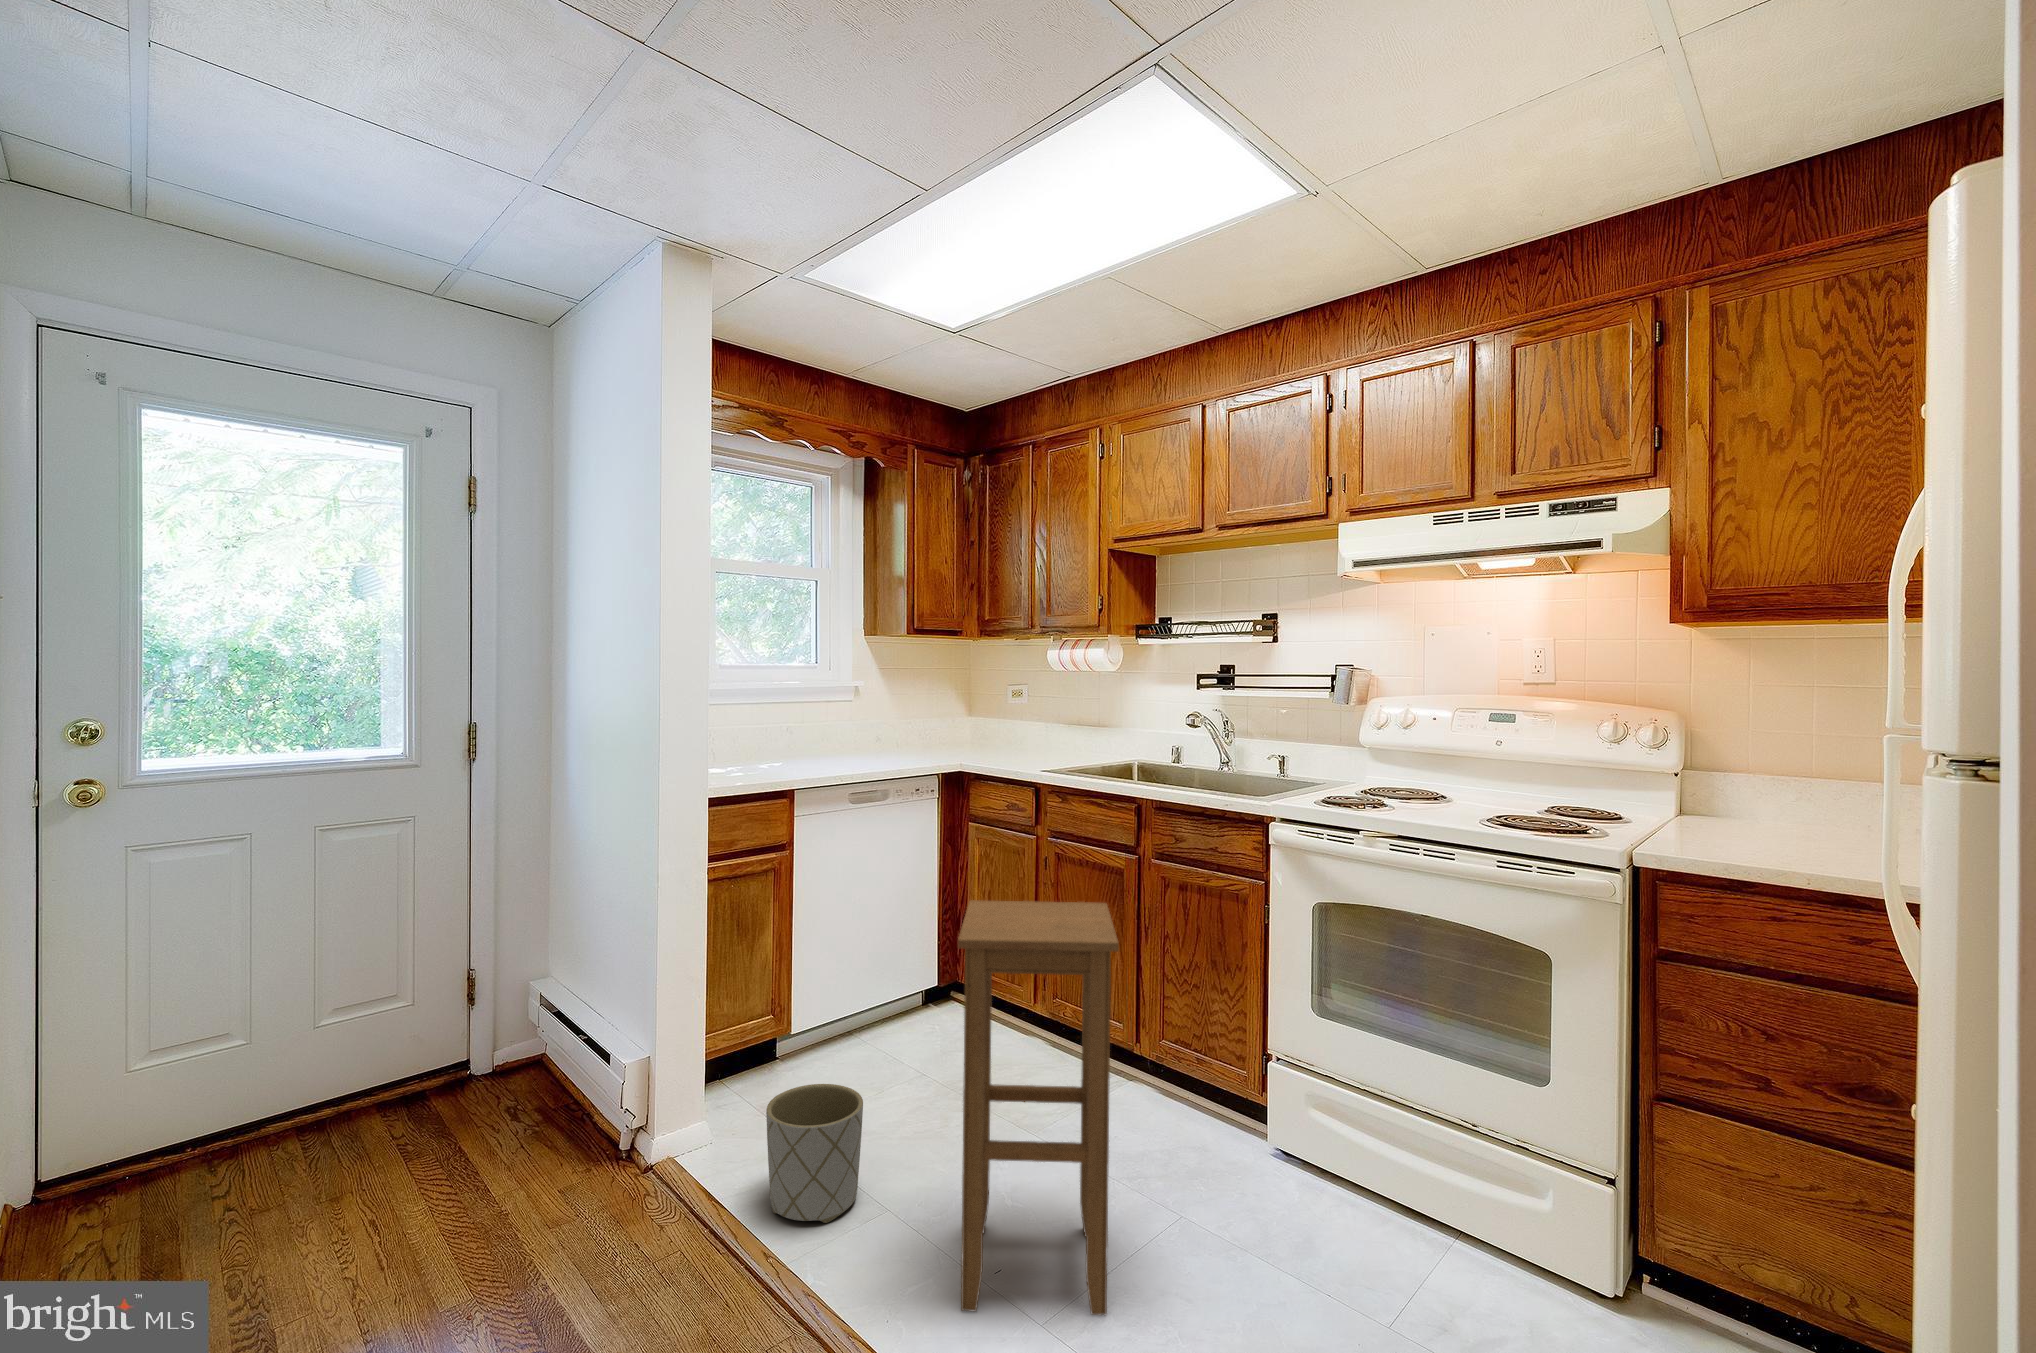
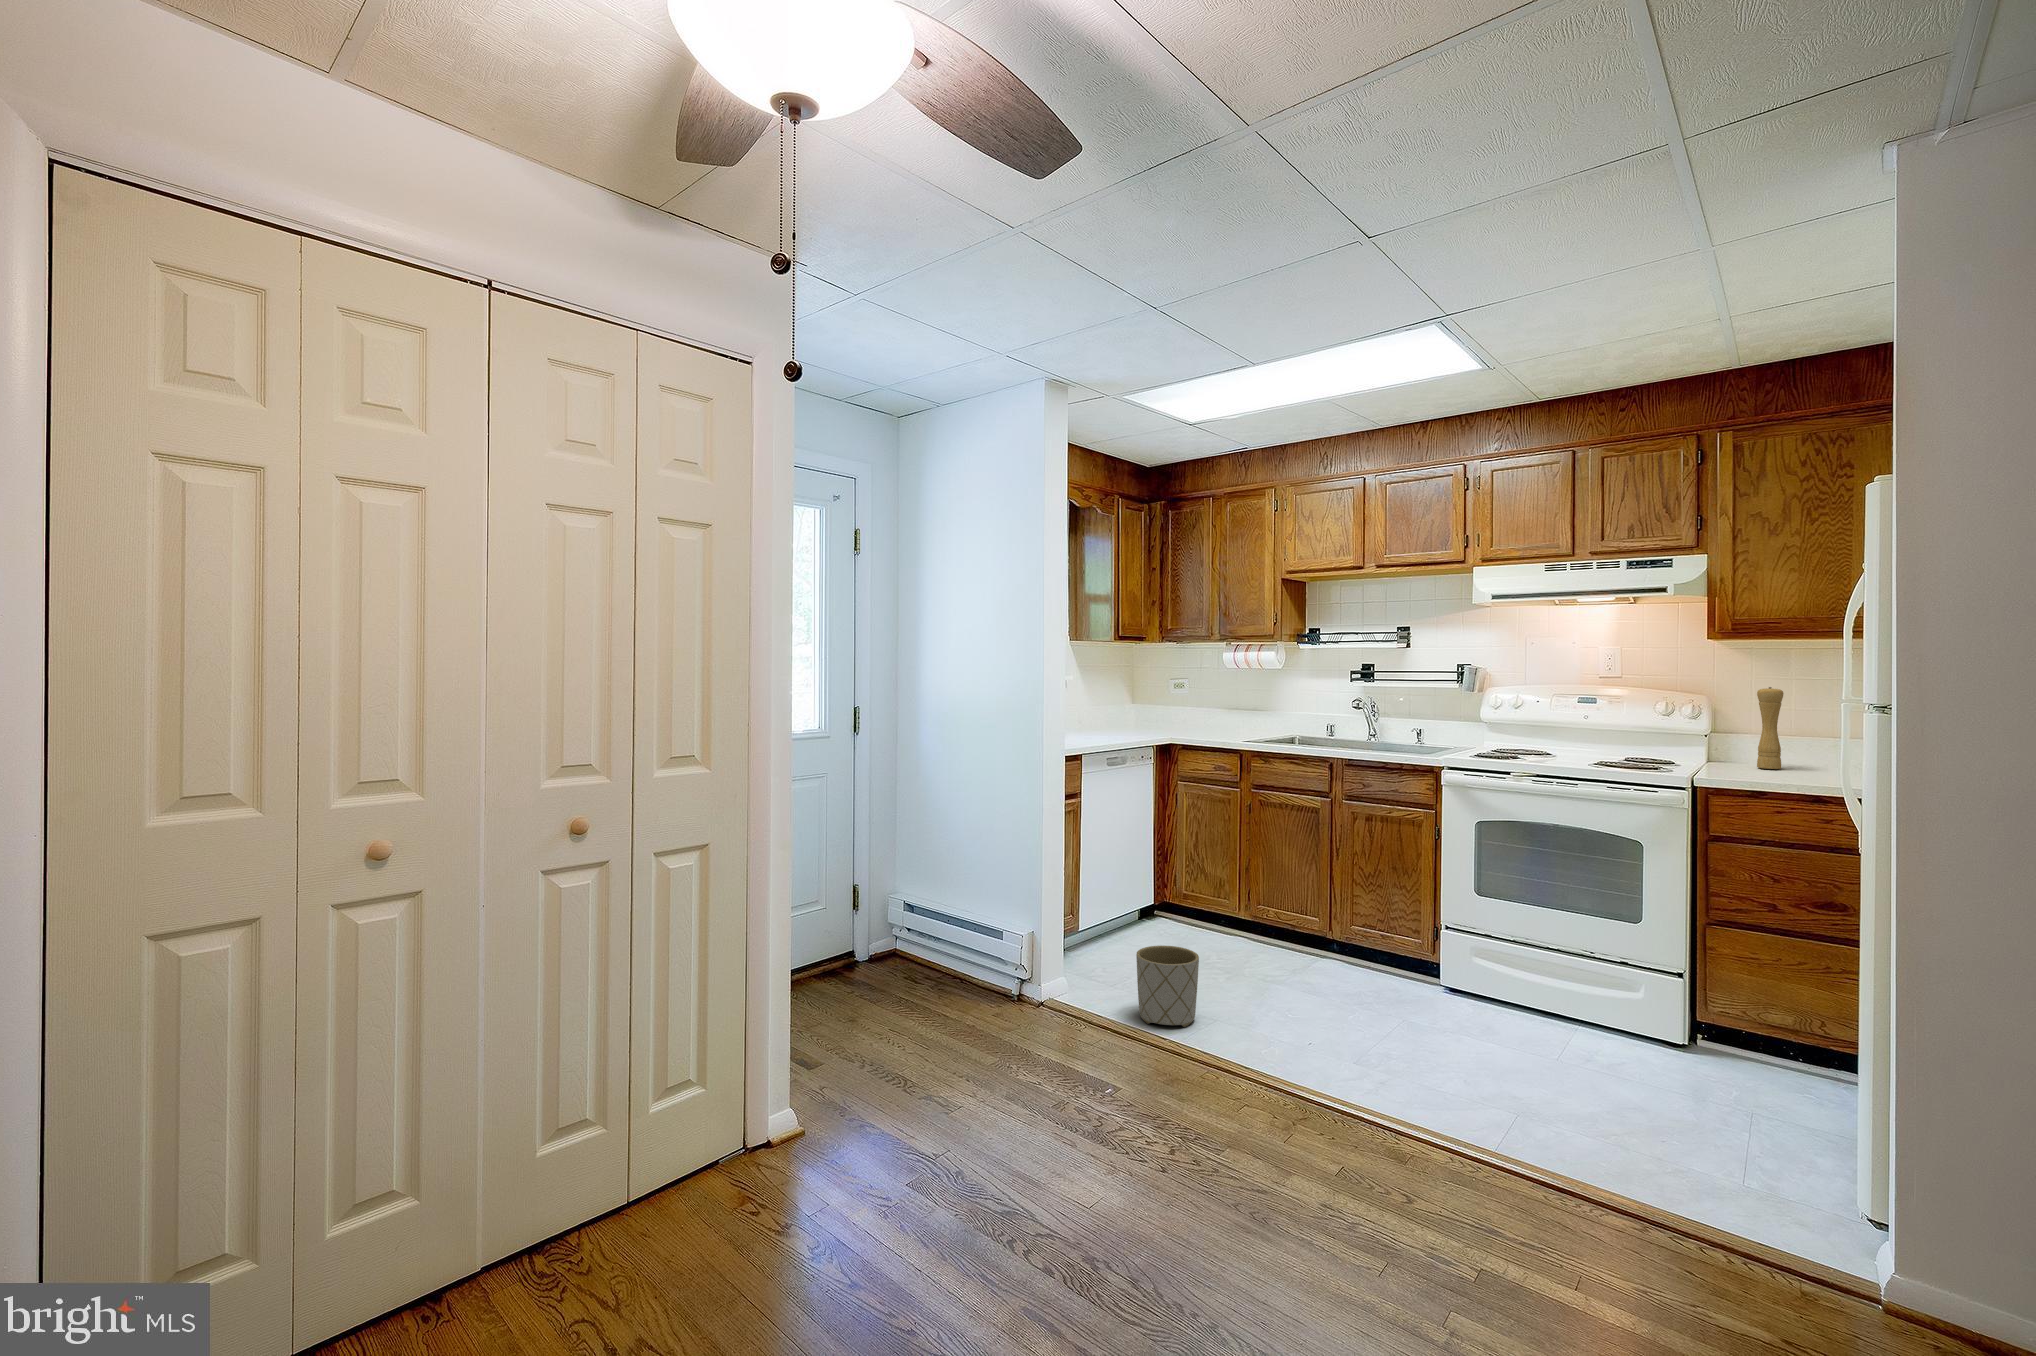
pepper mill: none [1752,700,1794,832] -> present [1757,687,1784,769]
stool: present [958,900,1119,1315] -> none [1273,819,1399,1061]

